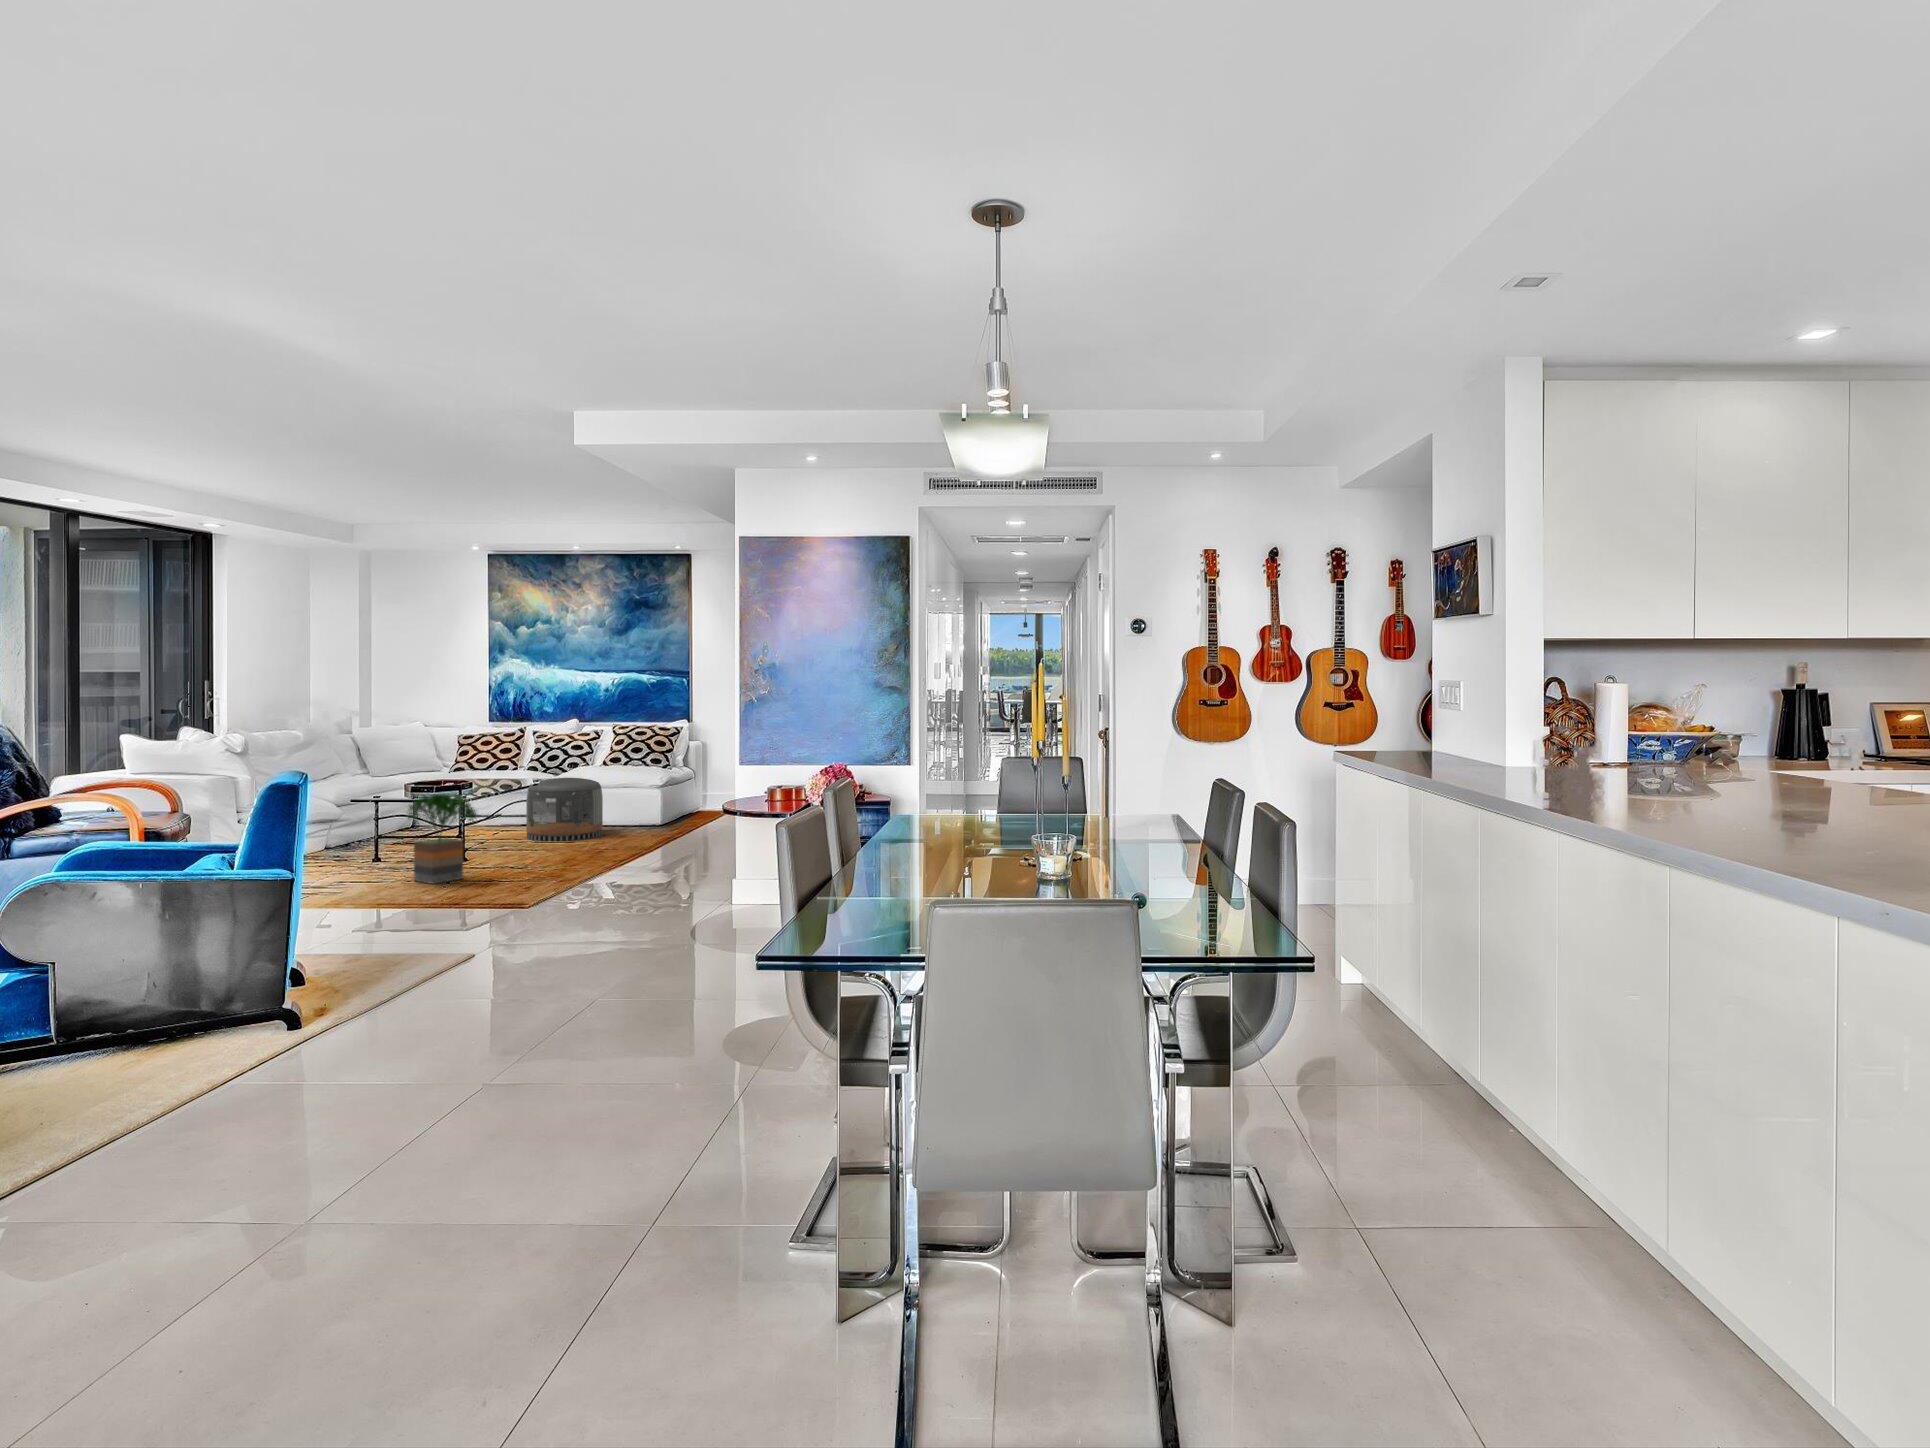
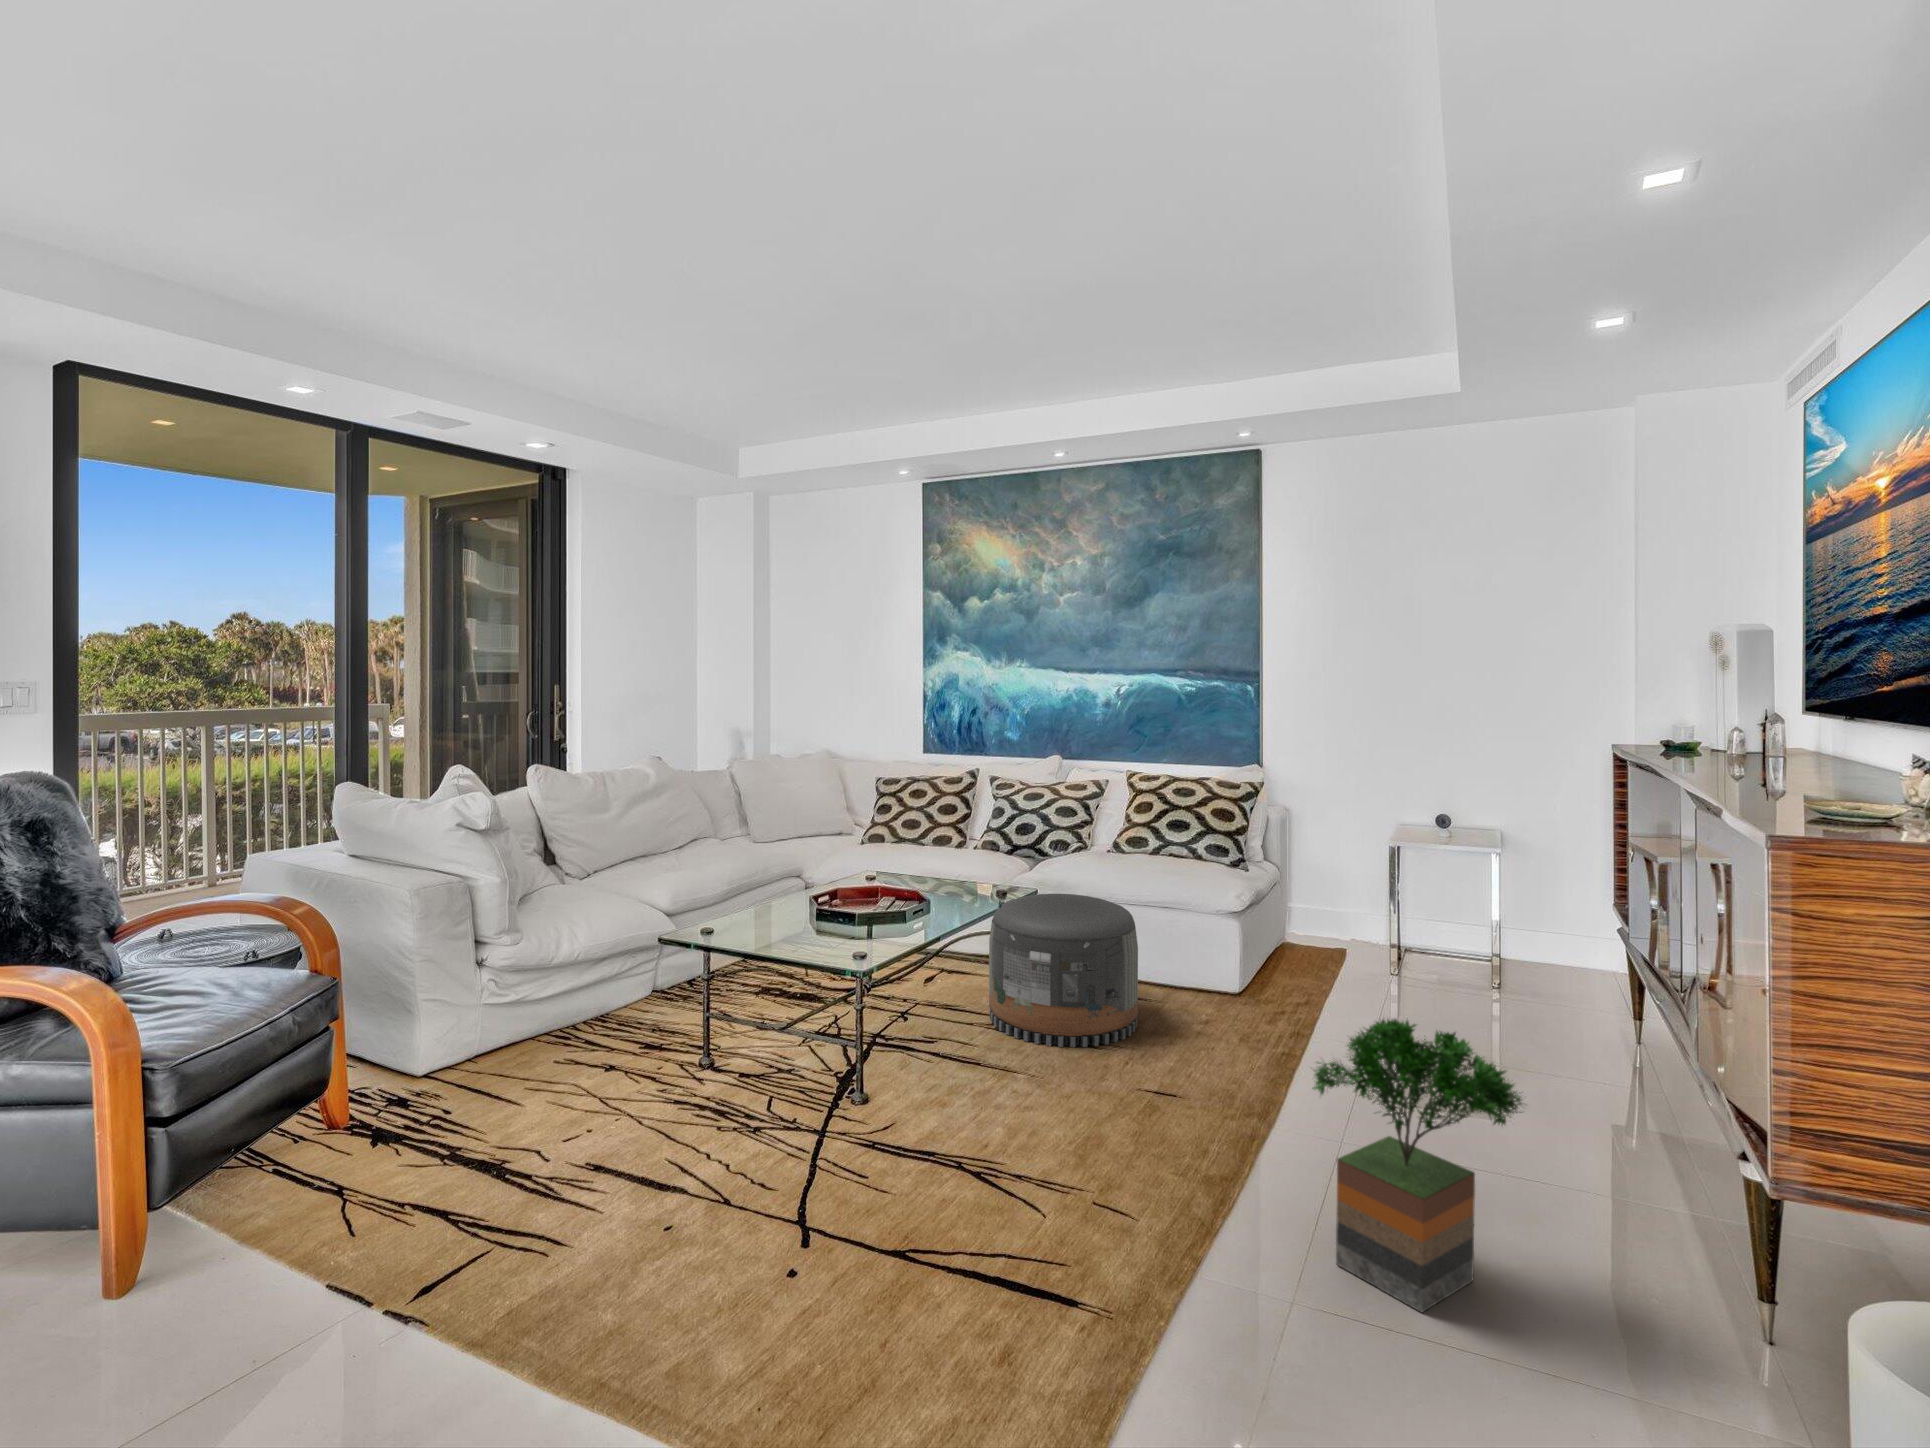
potted tree: present [409,794,477,884] -> present [1312,1019,1522,1312]

